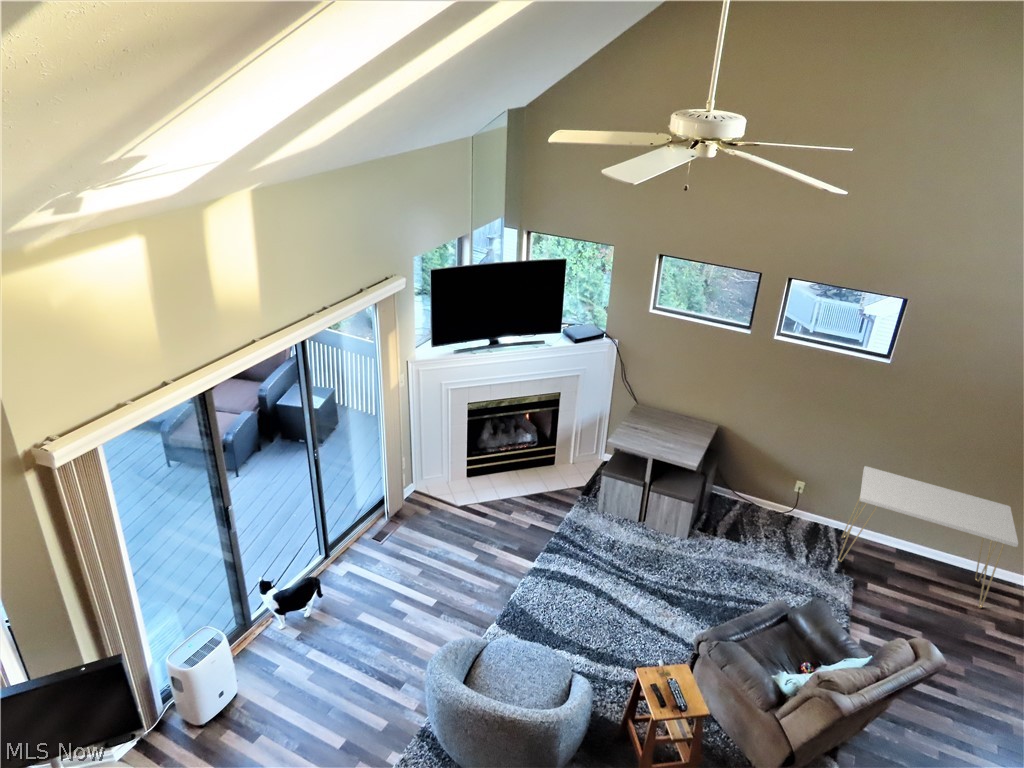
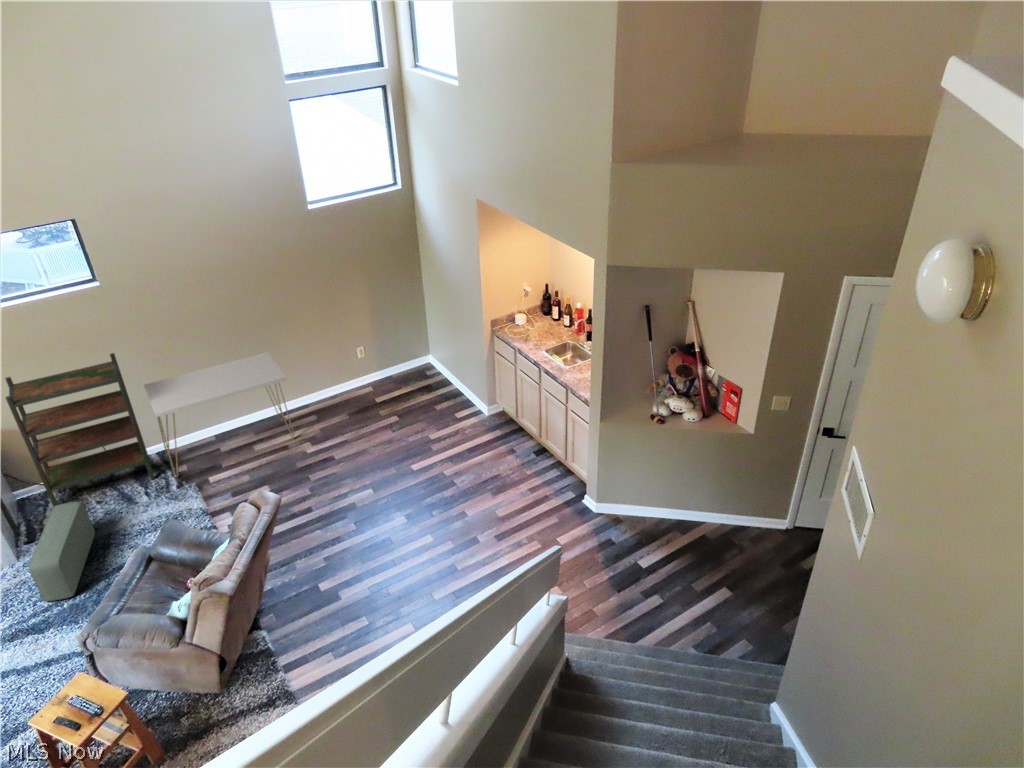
bookshelf: none [733,401,859,550] -> present [5,353,155,507]
pouf: none [688,518,758,595] -> present [29,502,95,601]

